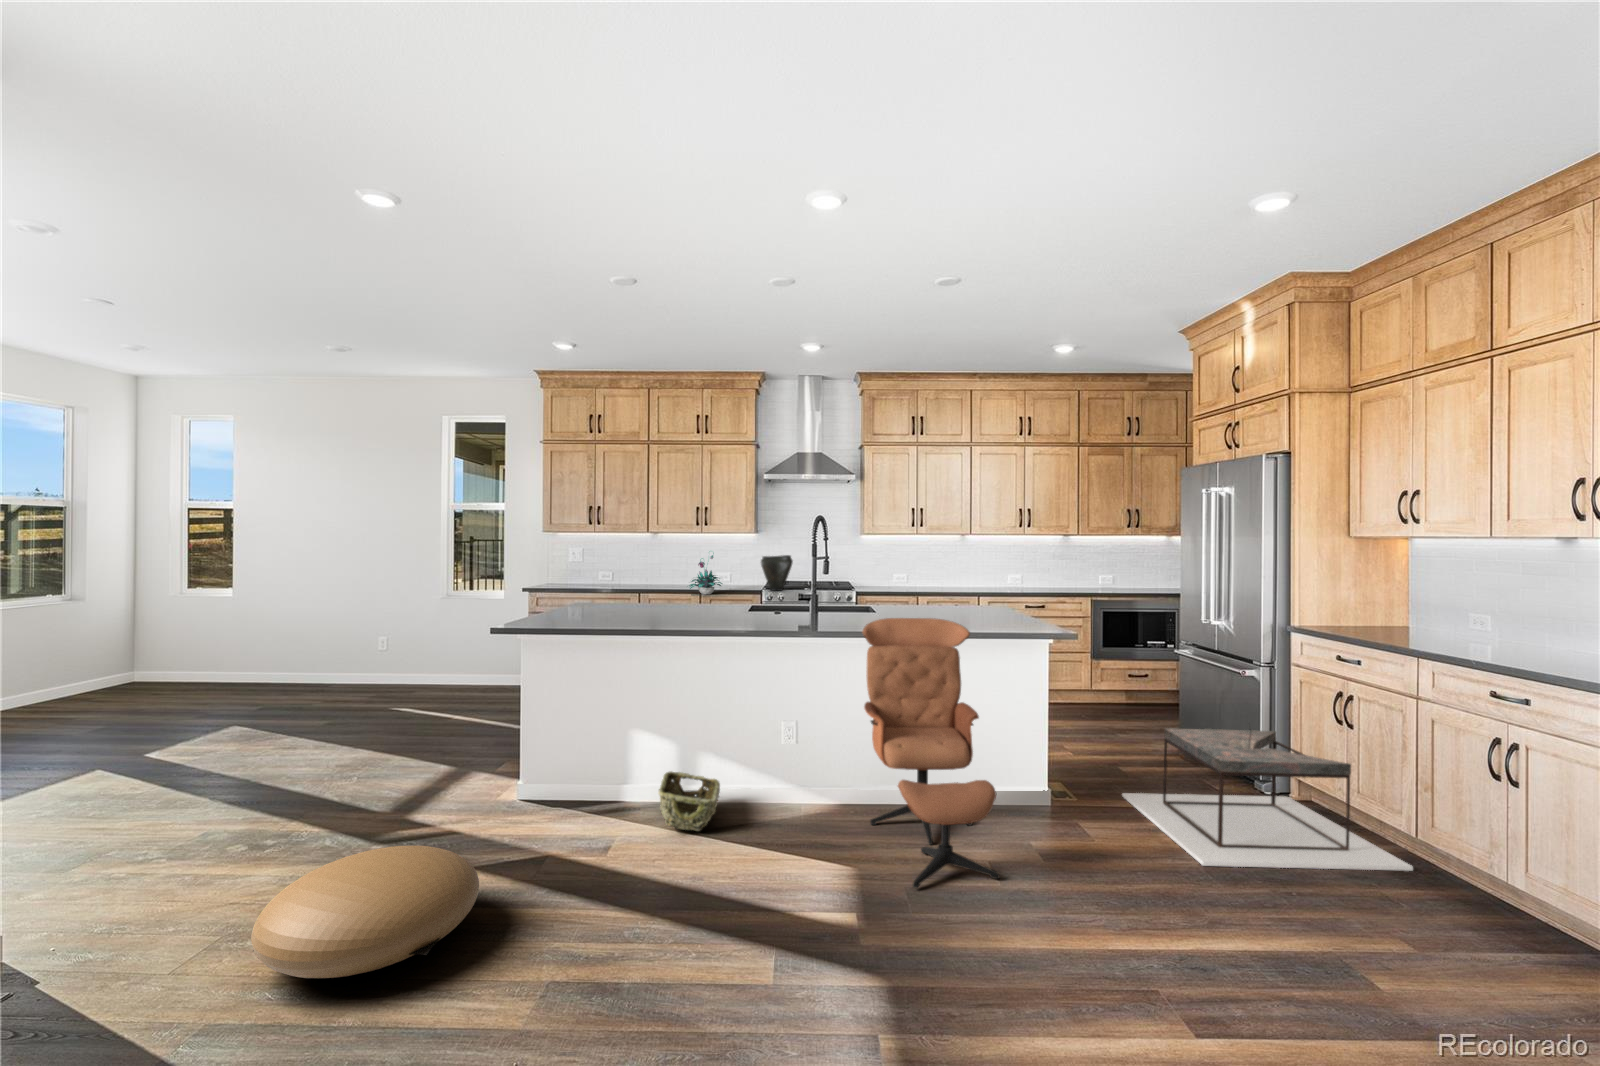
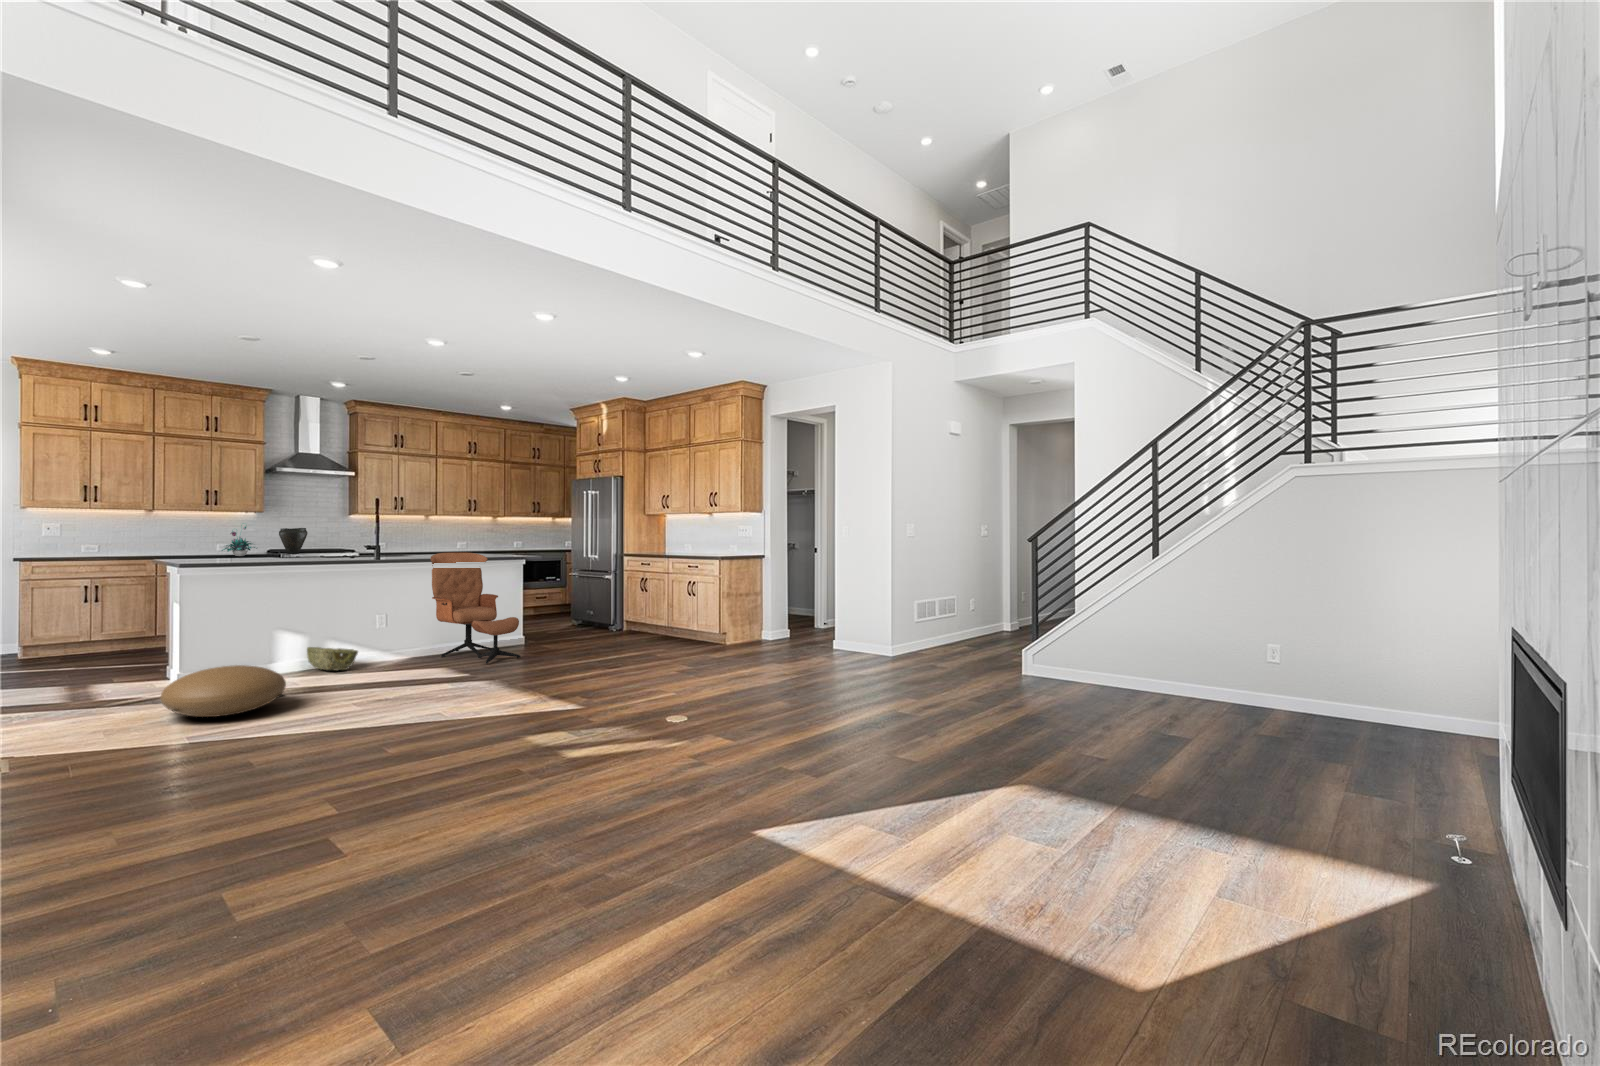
coffee table: present [1122,728,1413,871] -> none [555,592,667,645]

